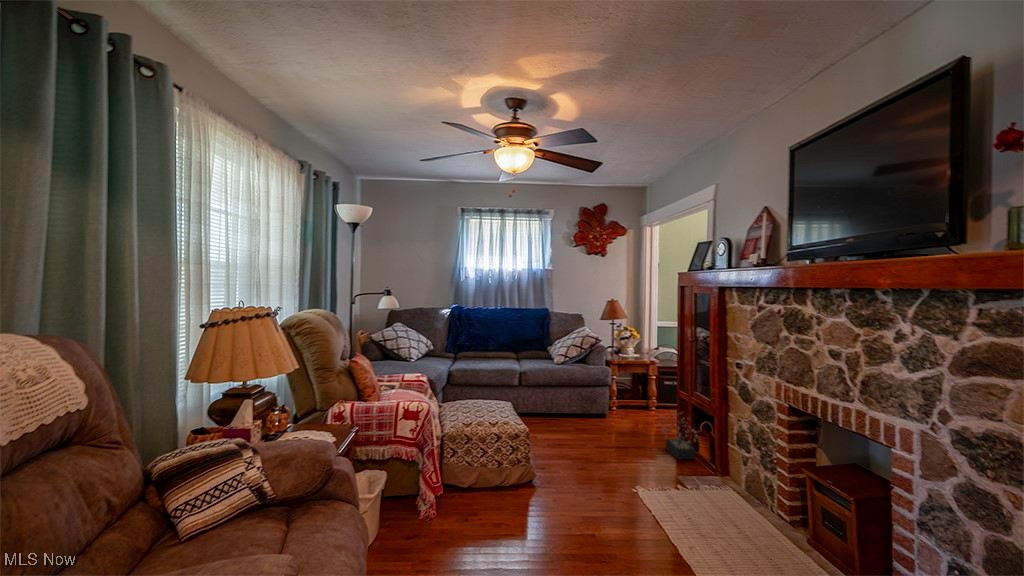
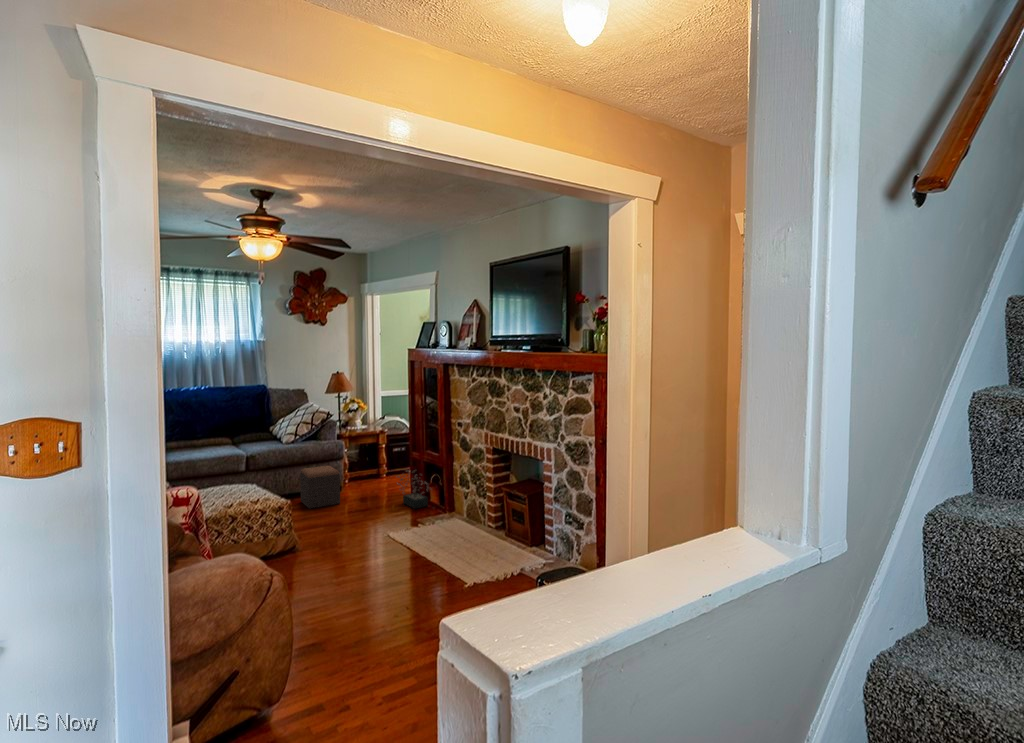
footstool: none [564,390,600,433] -> present [300,466,340,509]

